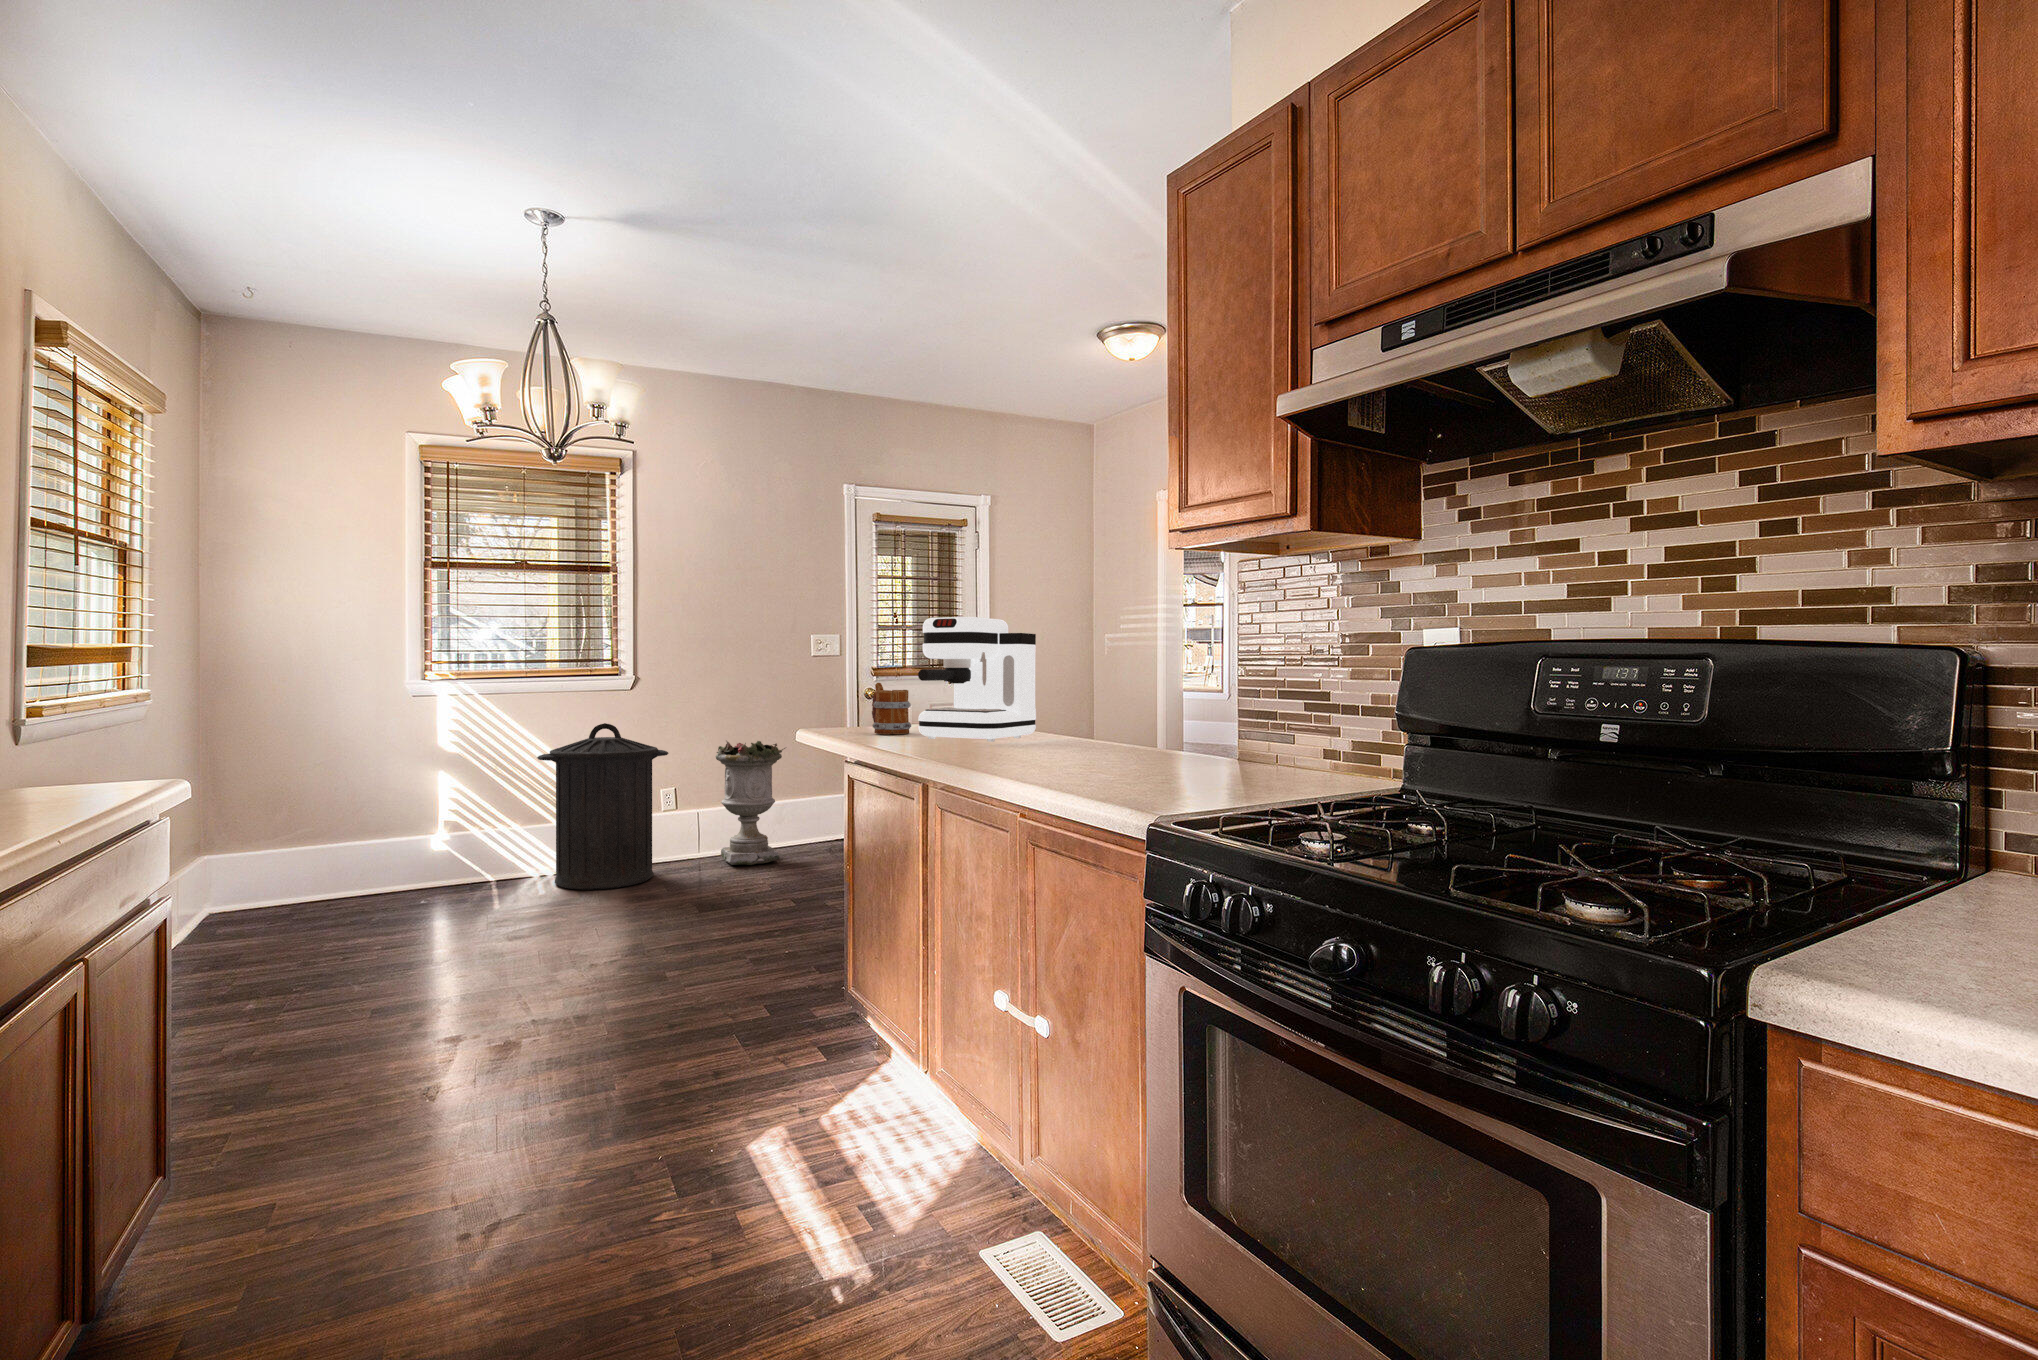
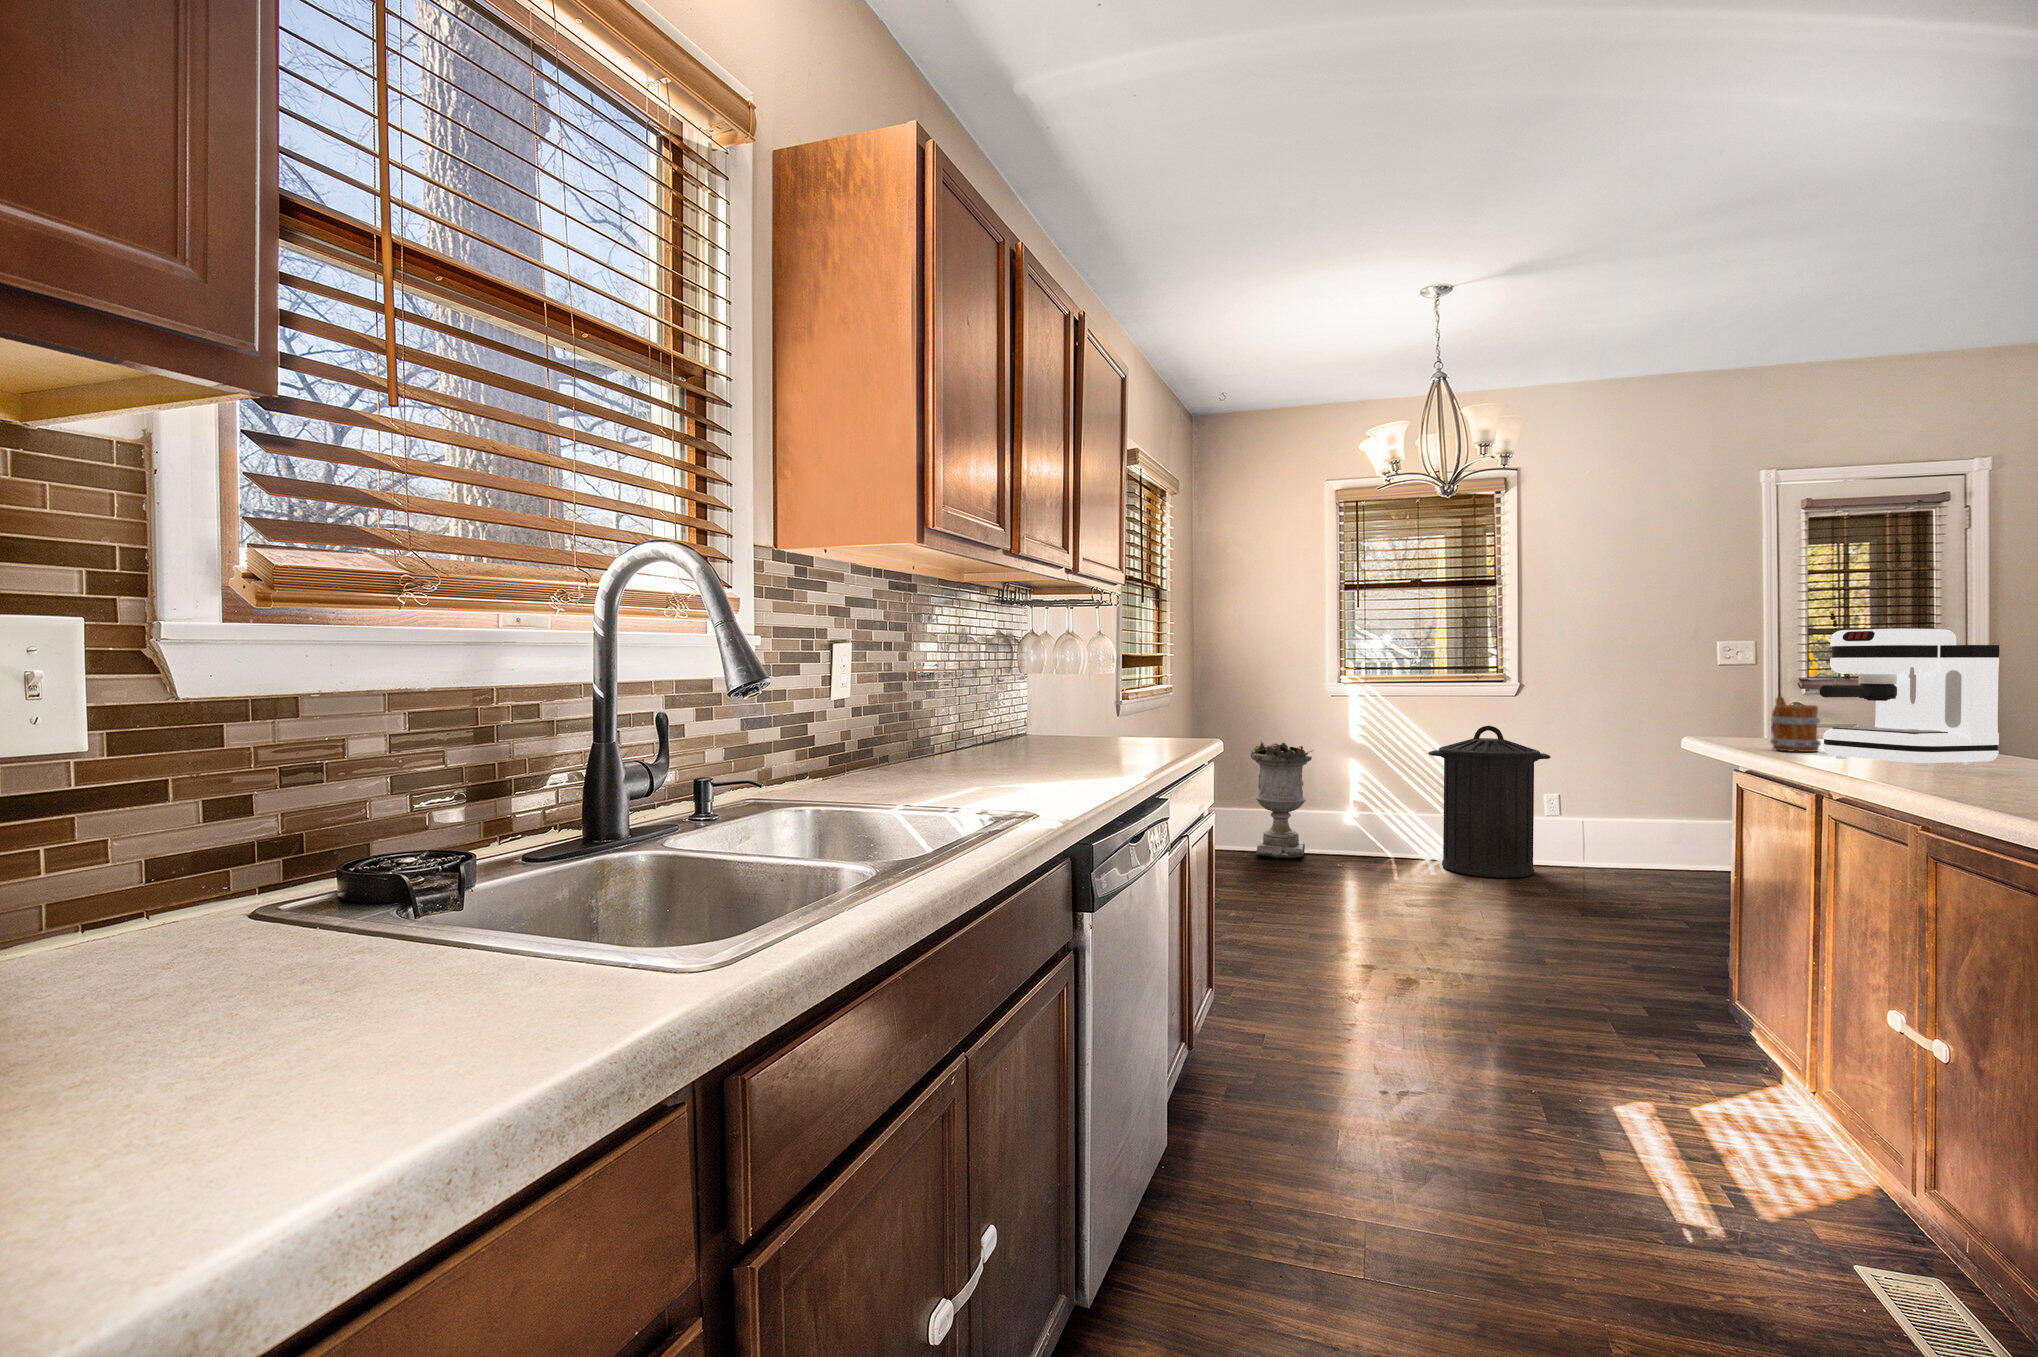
planter: present [716,741,785,865] -> present [1251,741,1312,858]

